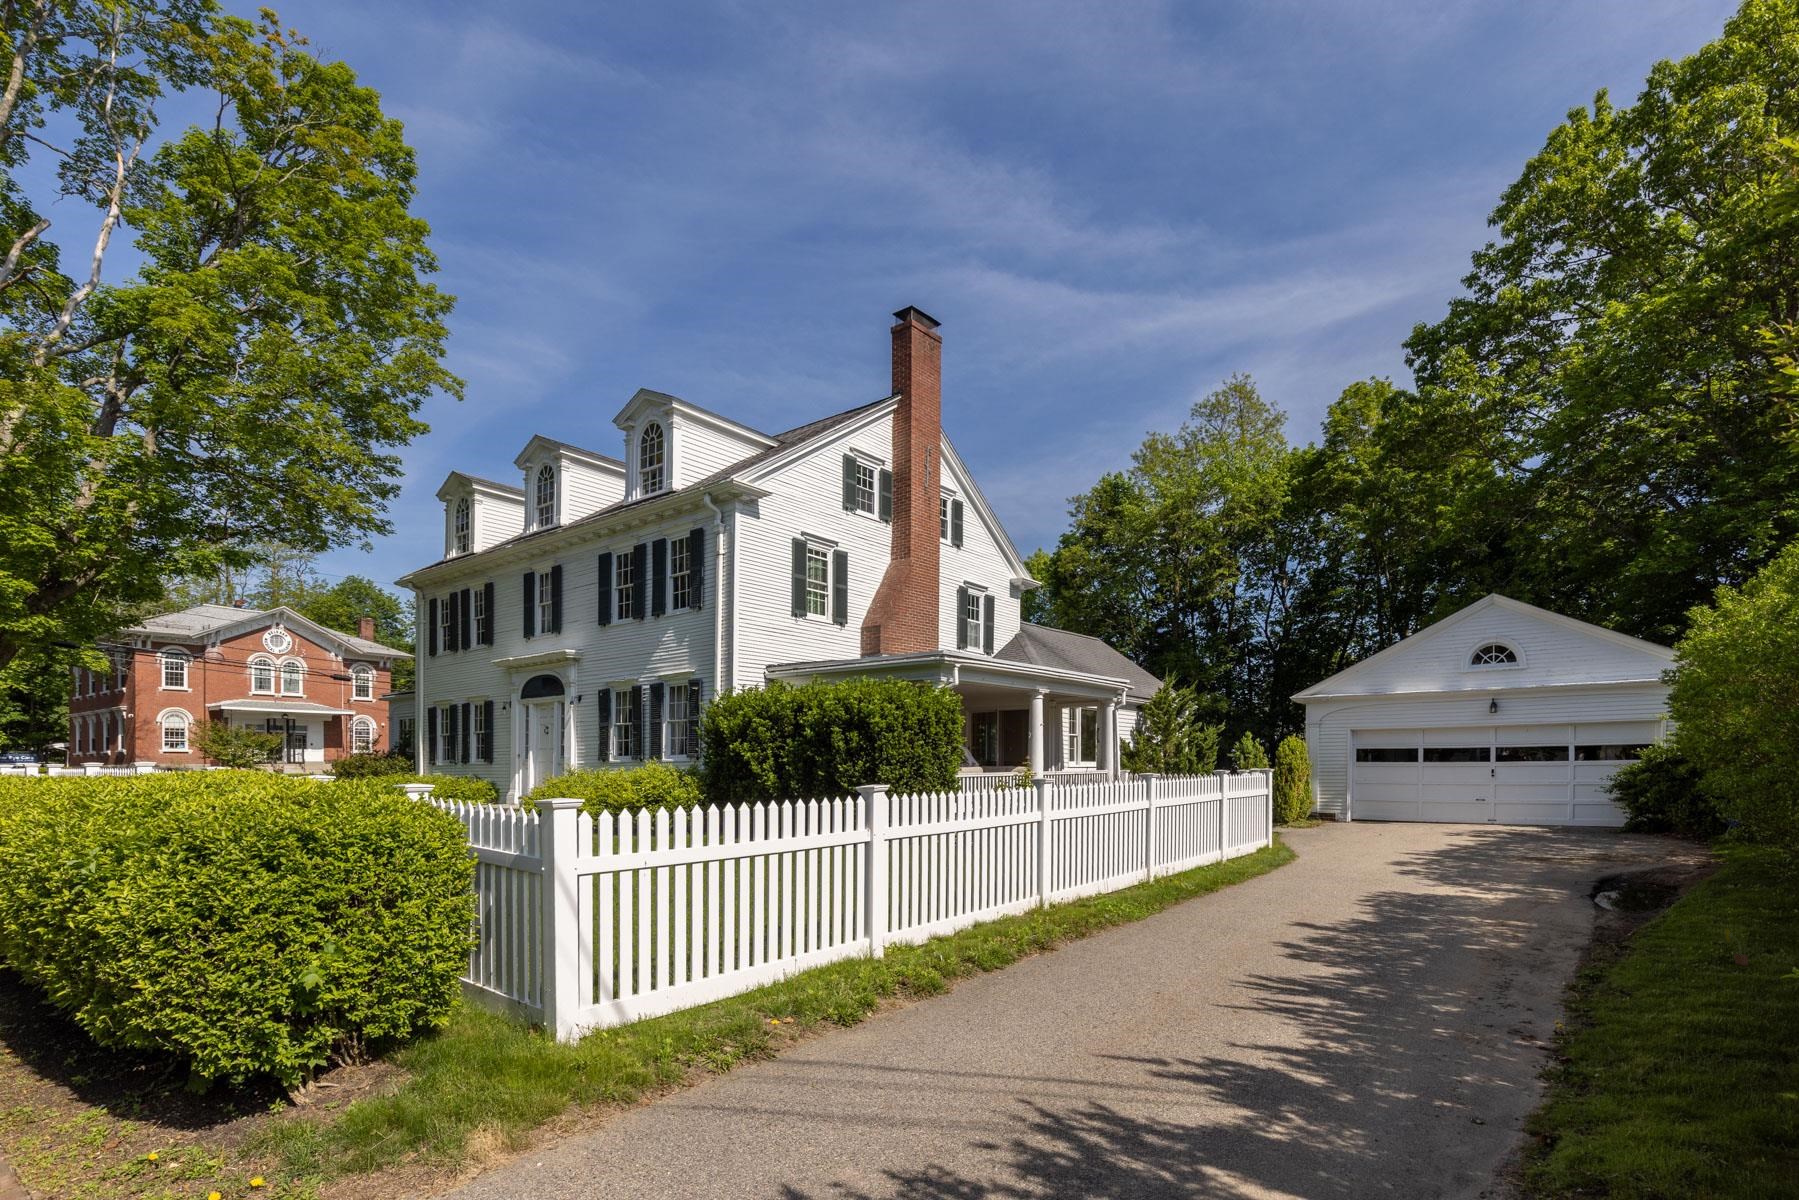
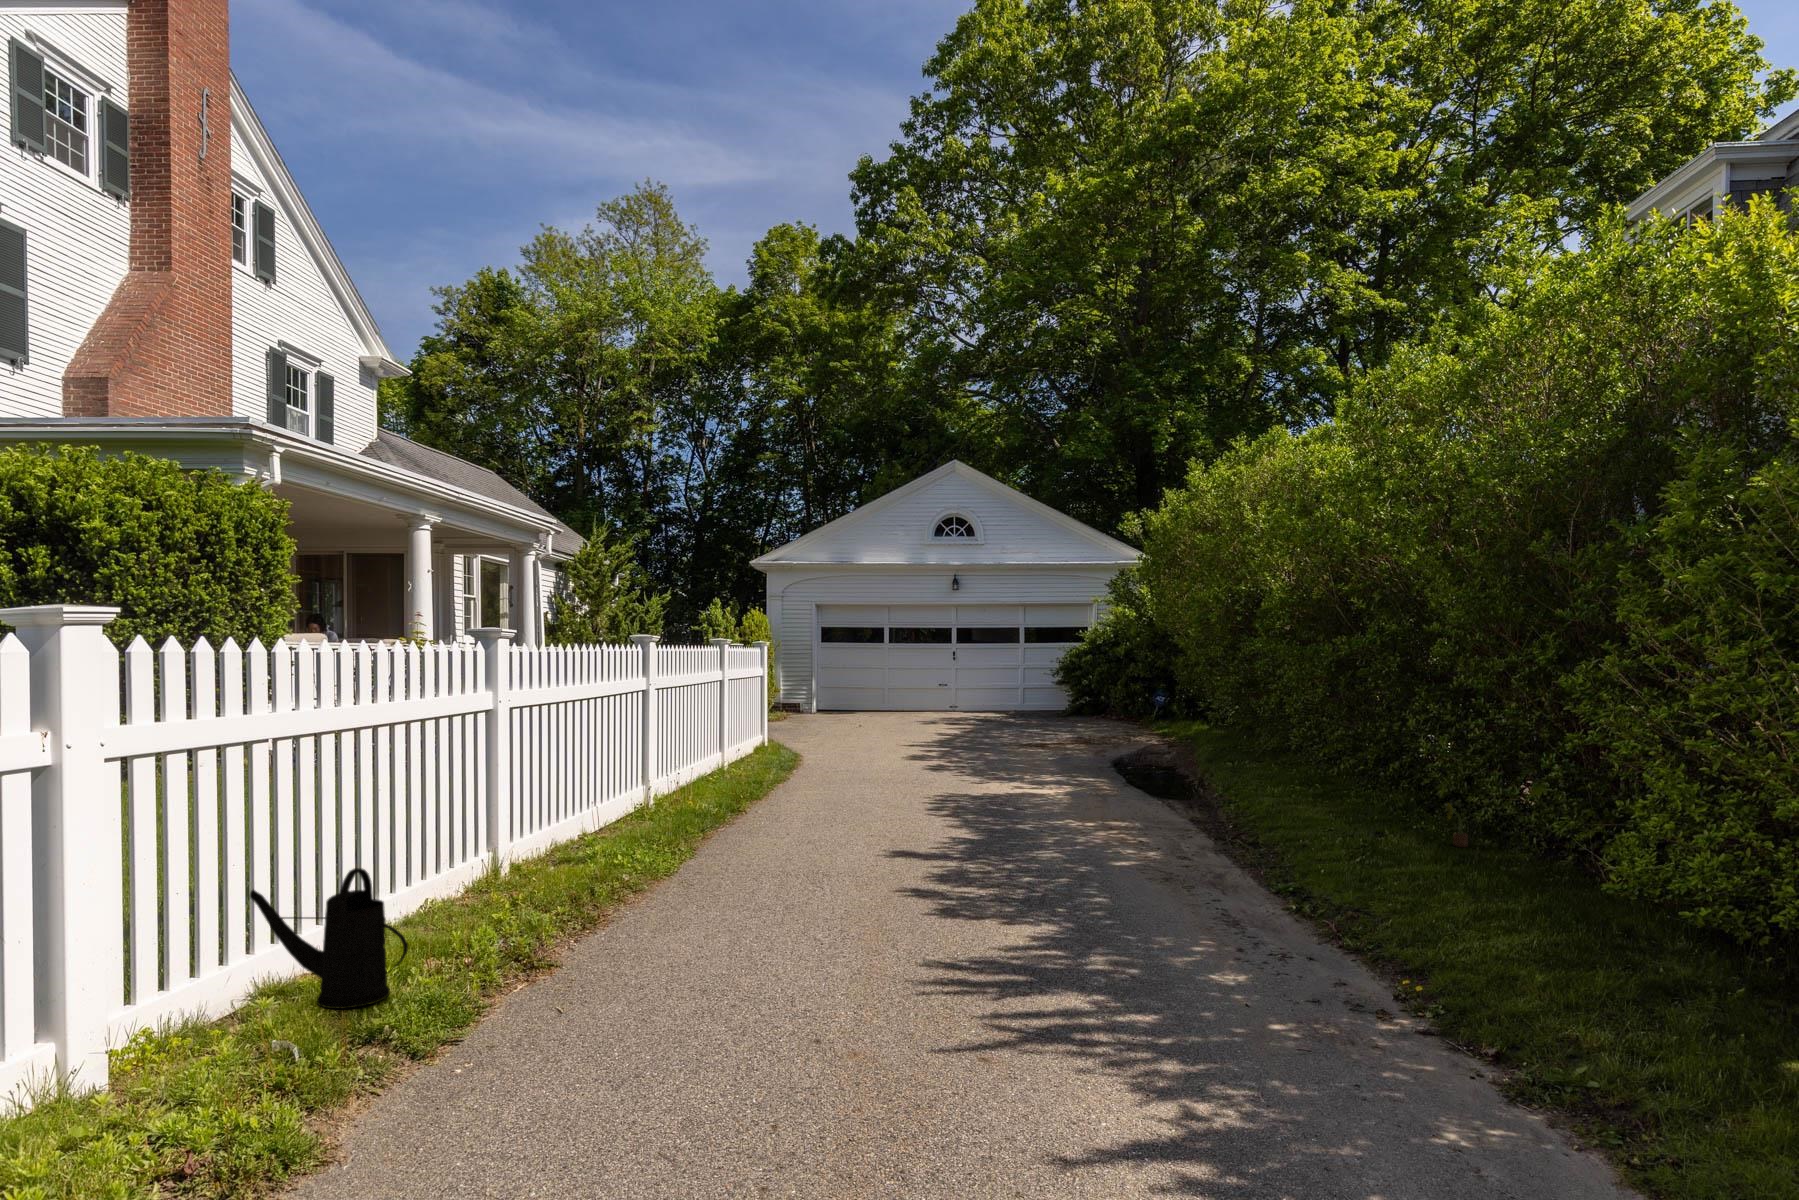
watering can: none [930,891,985,948] -> present [250,868,408,1009]

